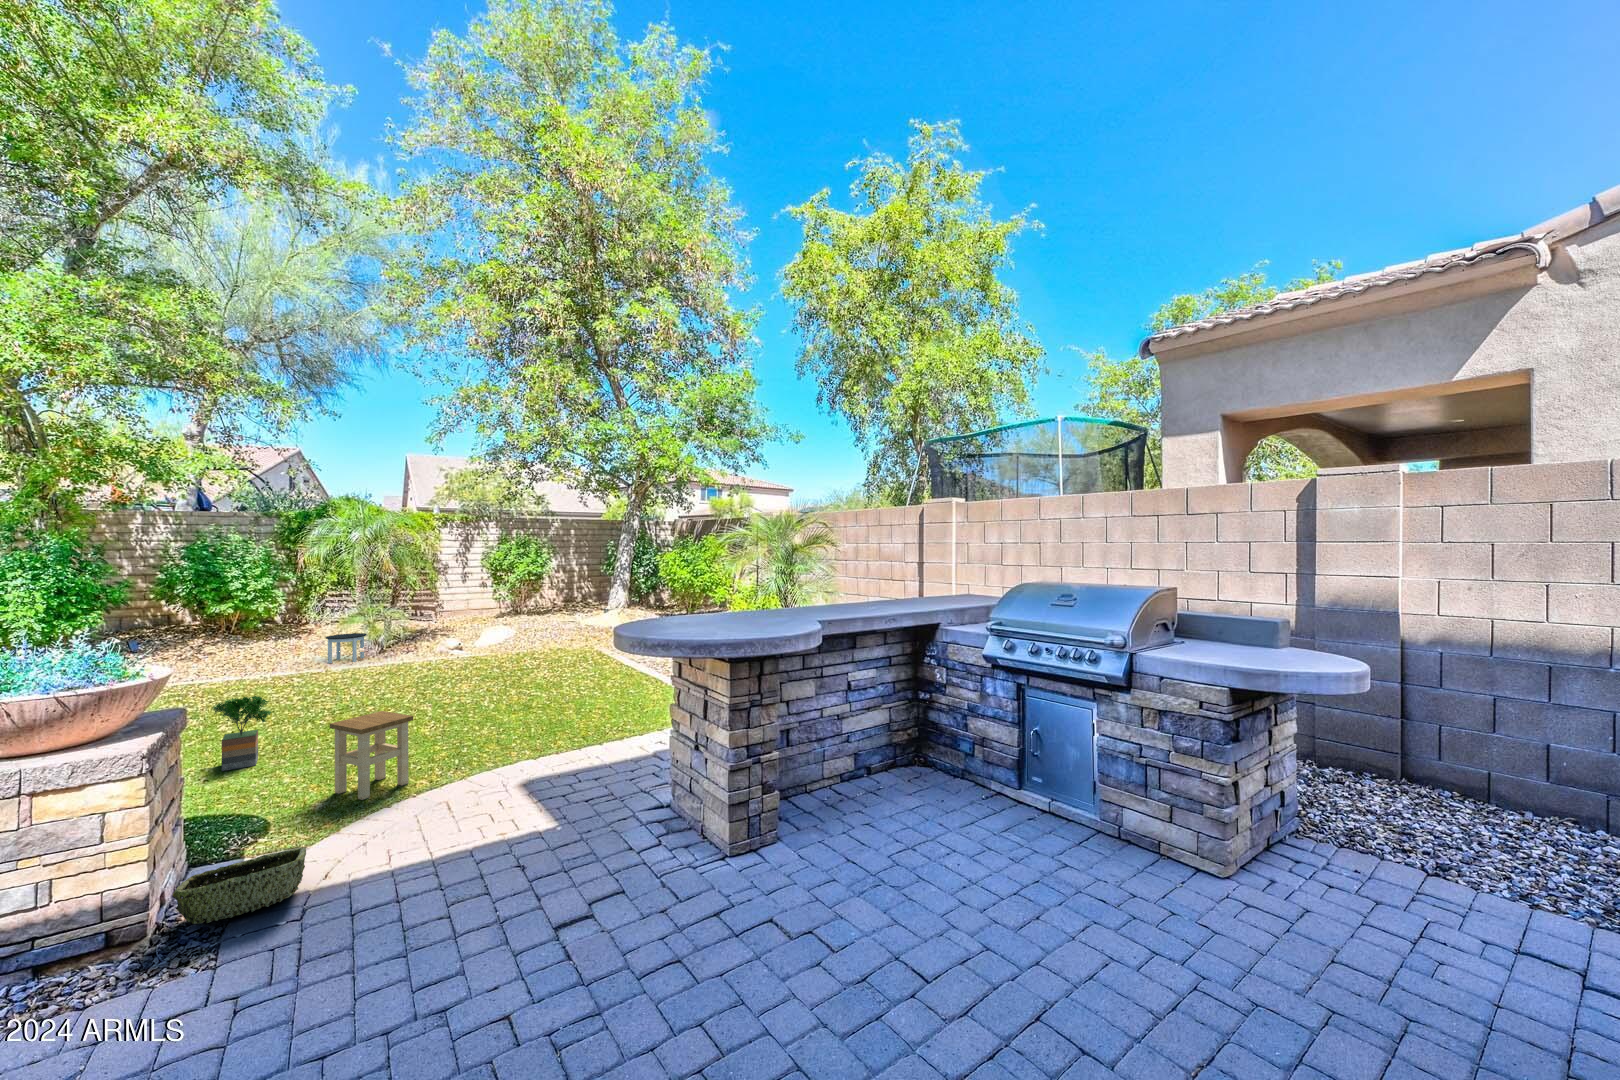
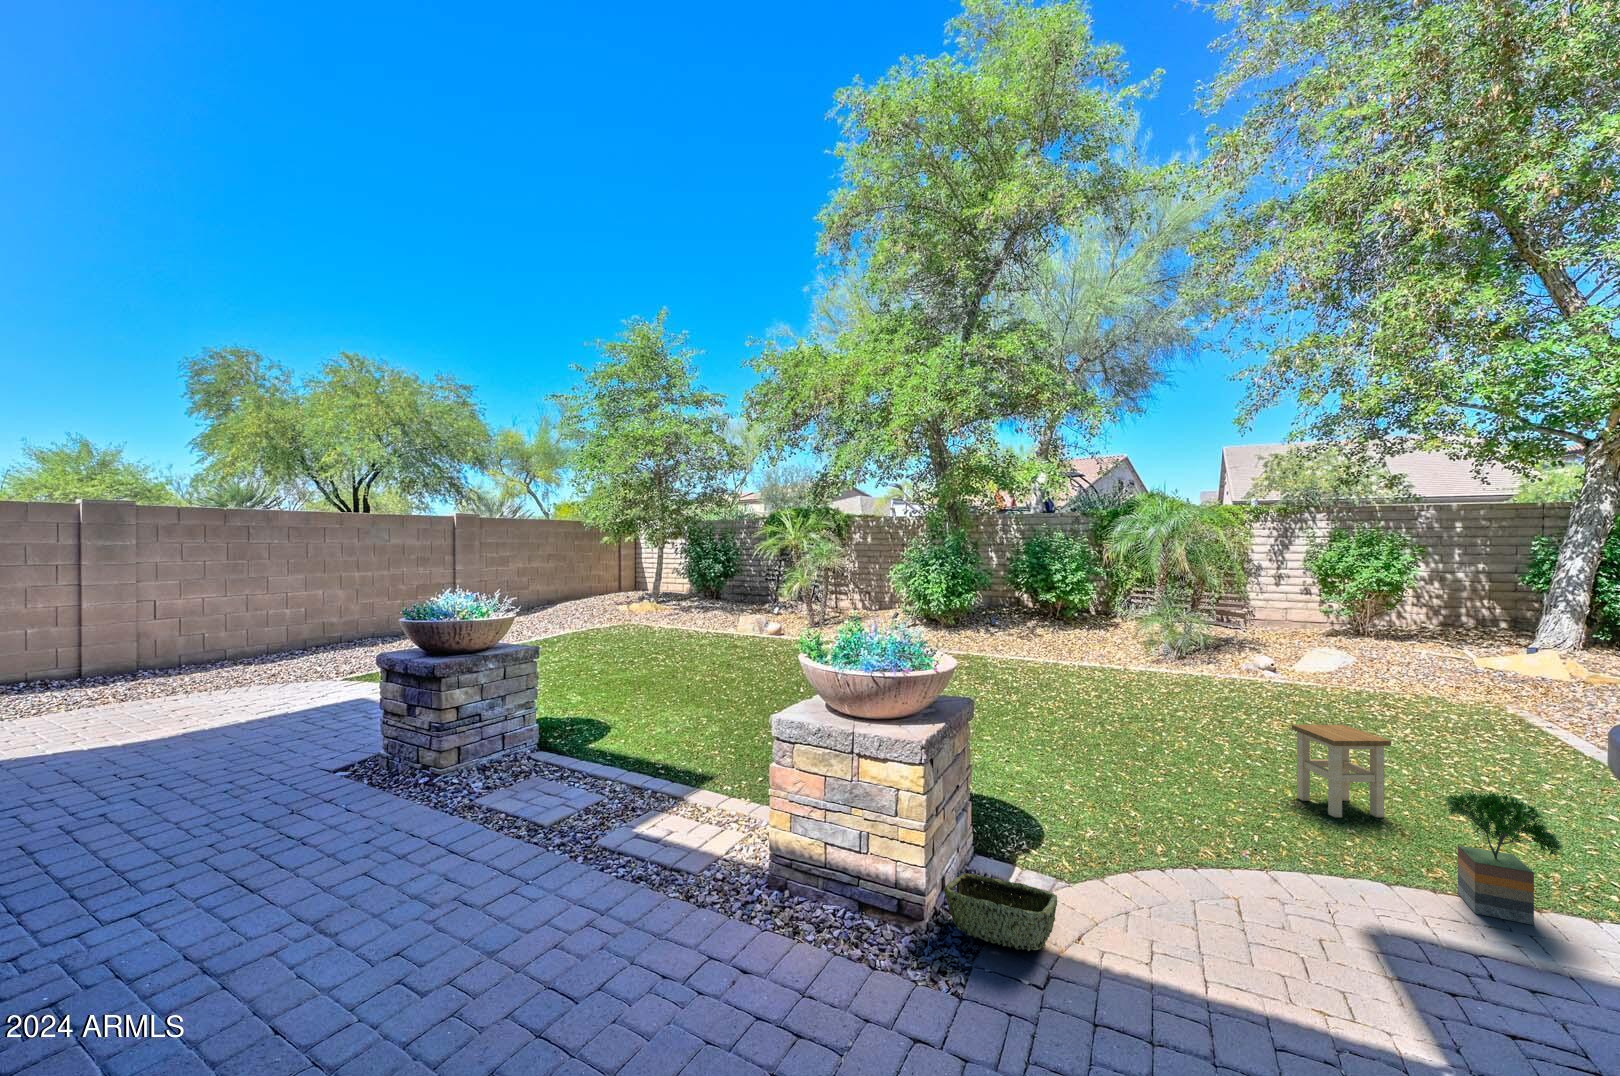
round table: present [326,633,366,663] -> none [1127,634,1166,666]
potted tree: present [213,696,271,771] -> present [1444,790,1562,925]
stool: present [330,711,413,800] -> present [1292,725,1391,817]

